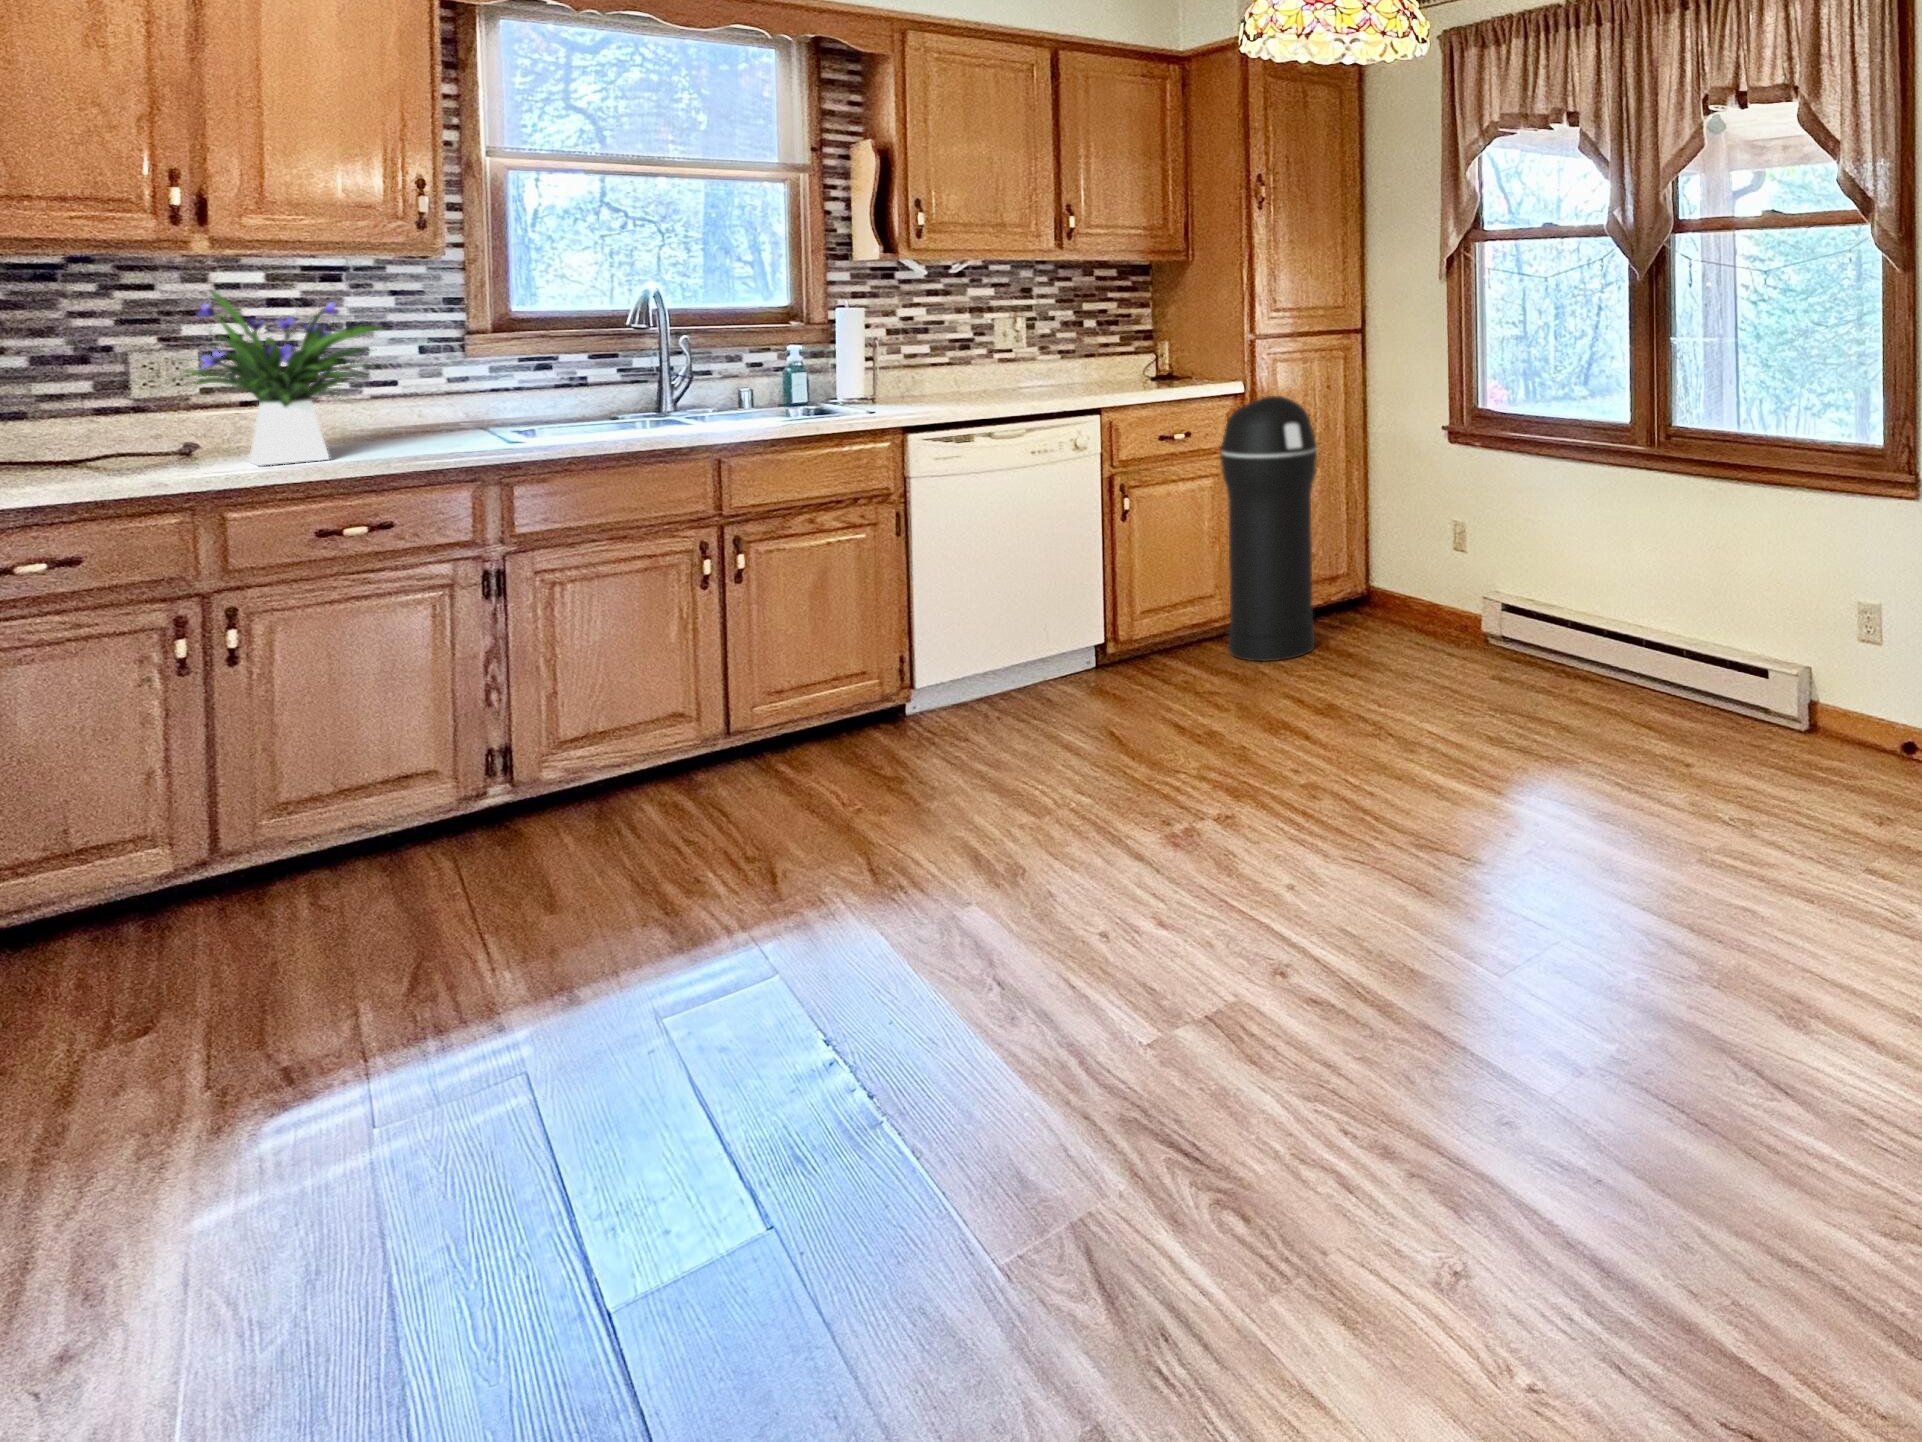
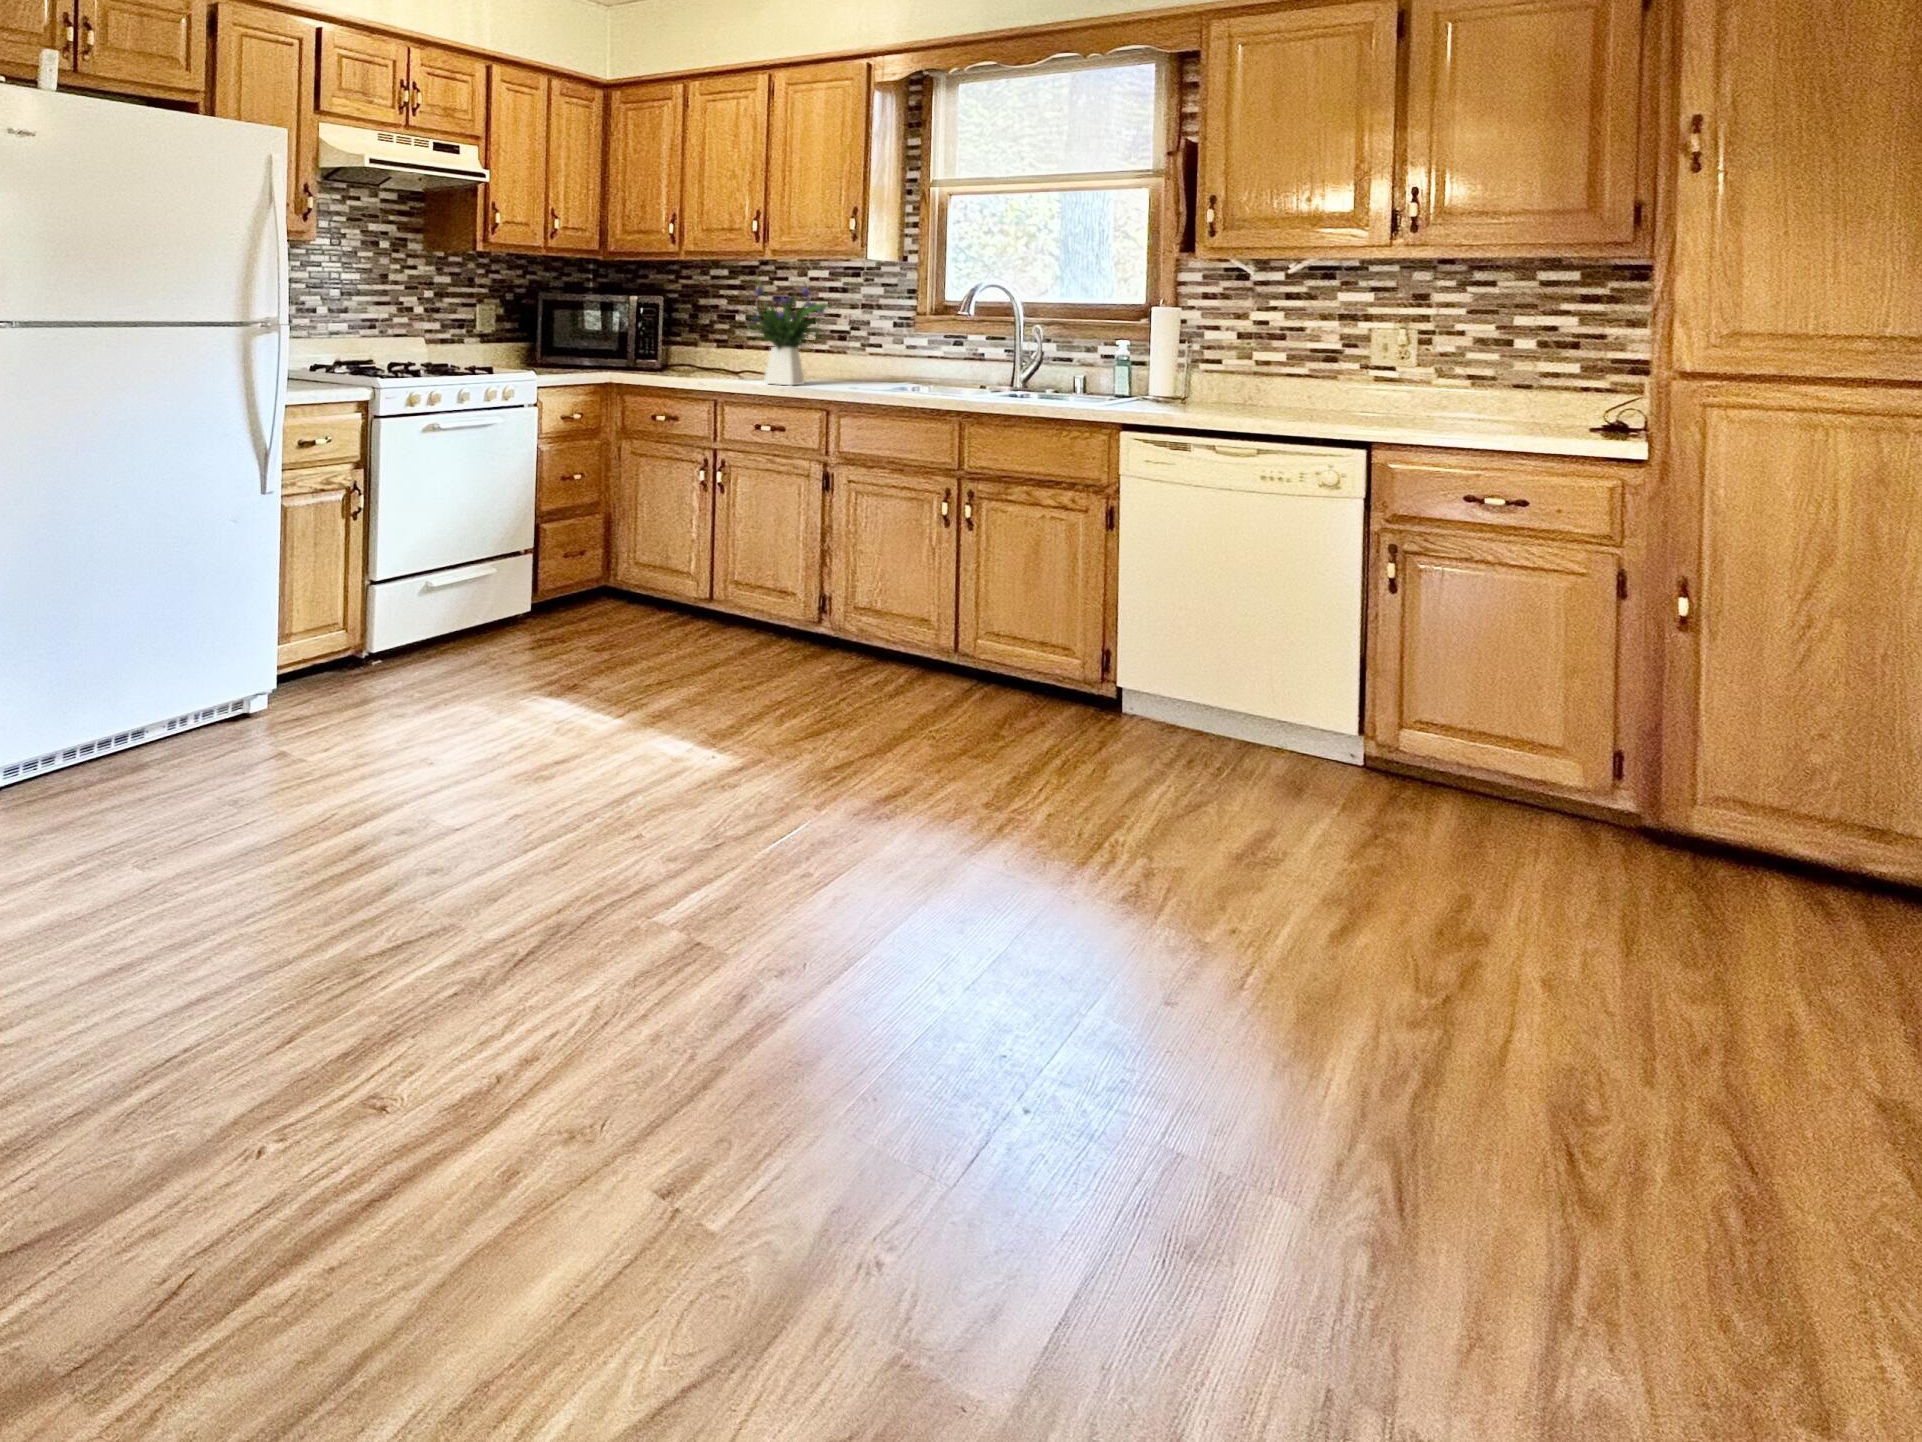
trash can: present [1221,396,1317,661] -> none [1523,463,1719,889]

